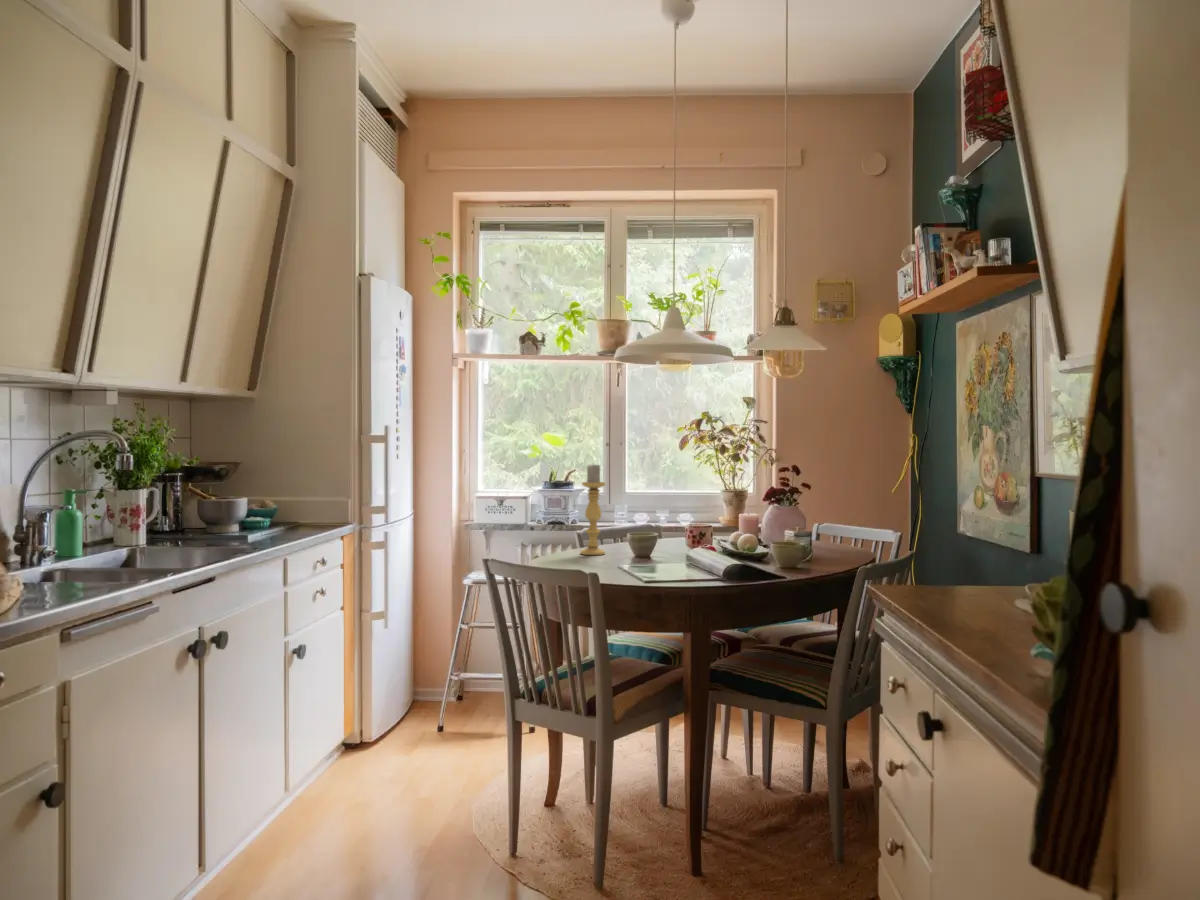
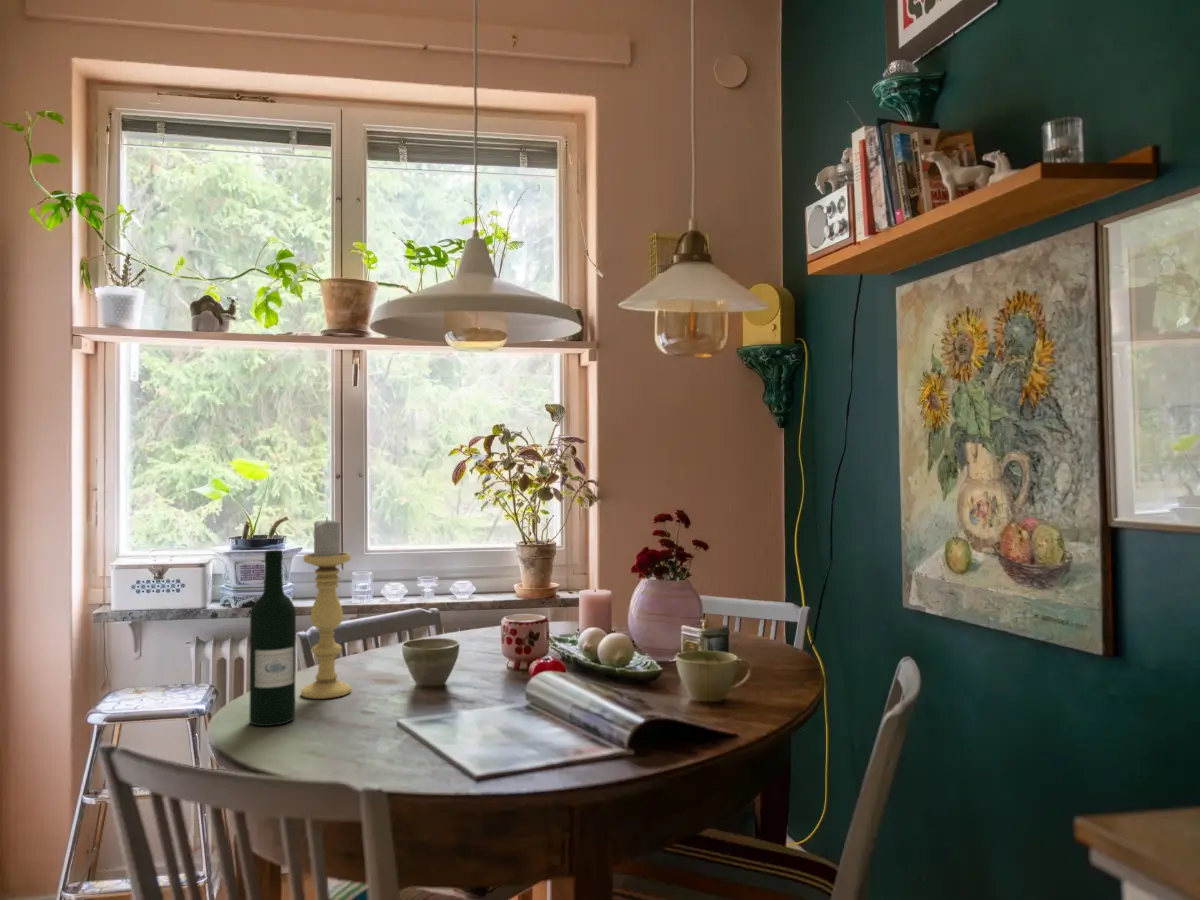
wine bottle: none [557,477,578,560] -> present [249,550,296,726]

